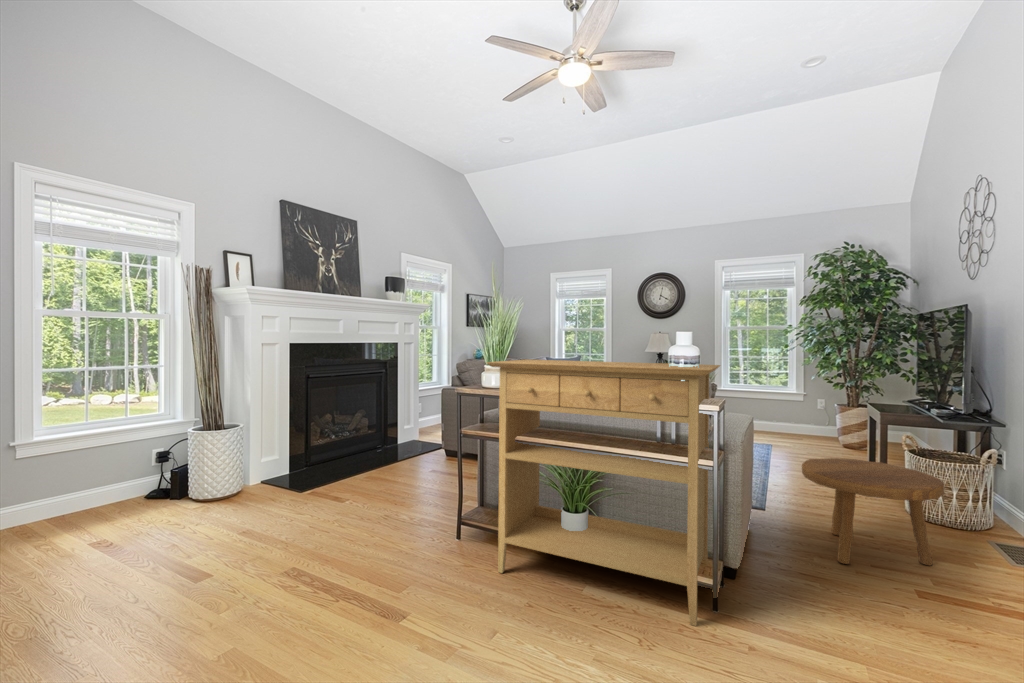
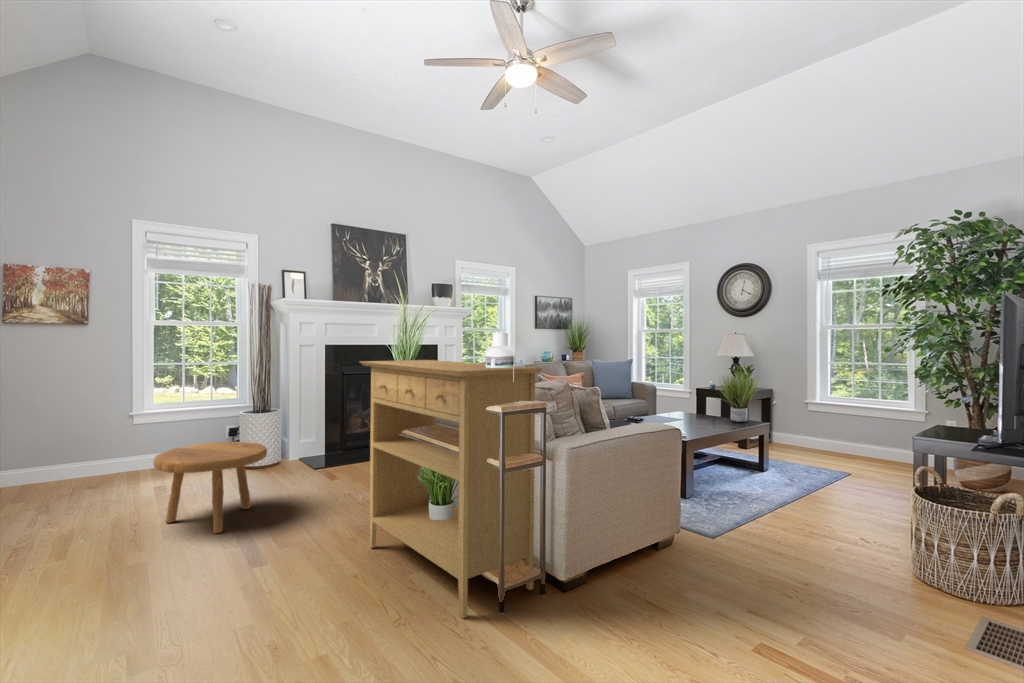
footstool: present [802,458,944,566] -> present [153,441,267,534]

